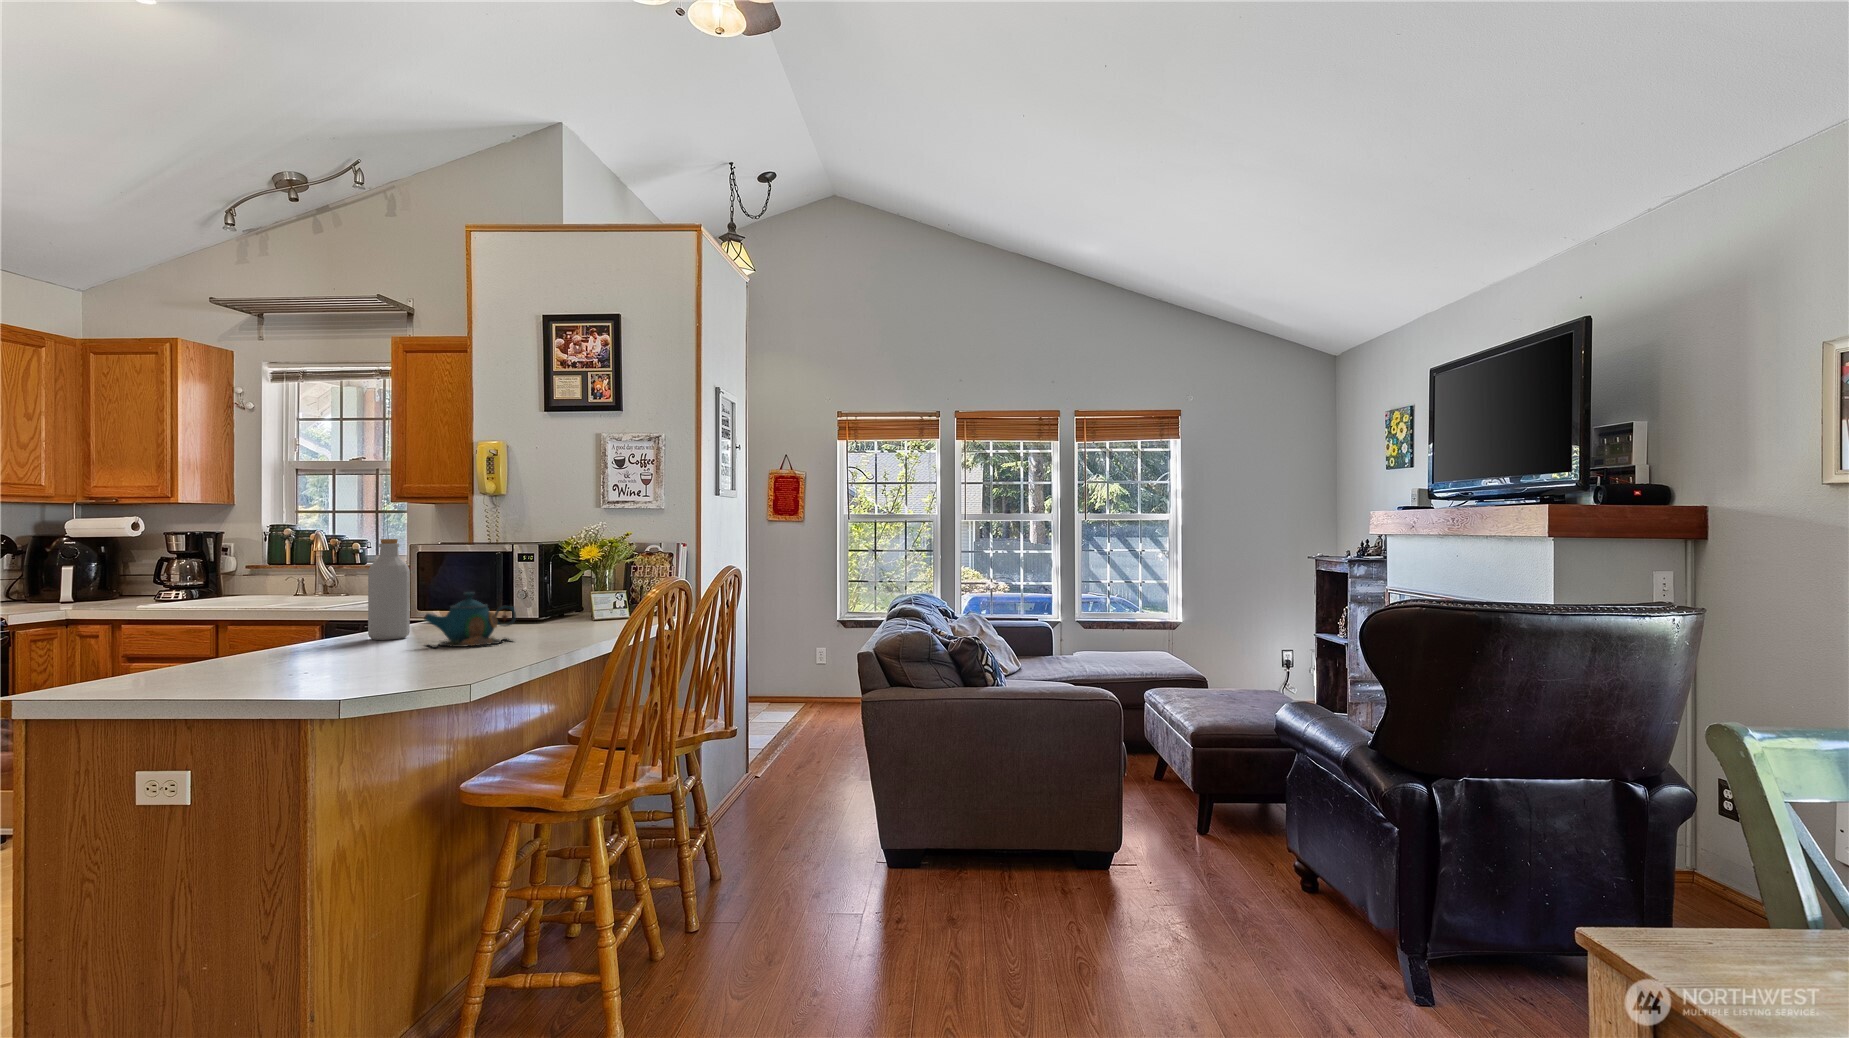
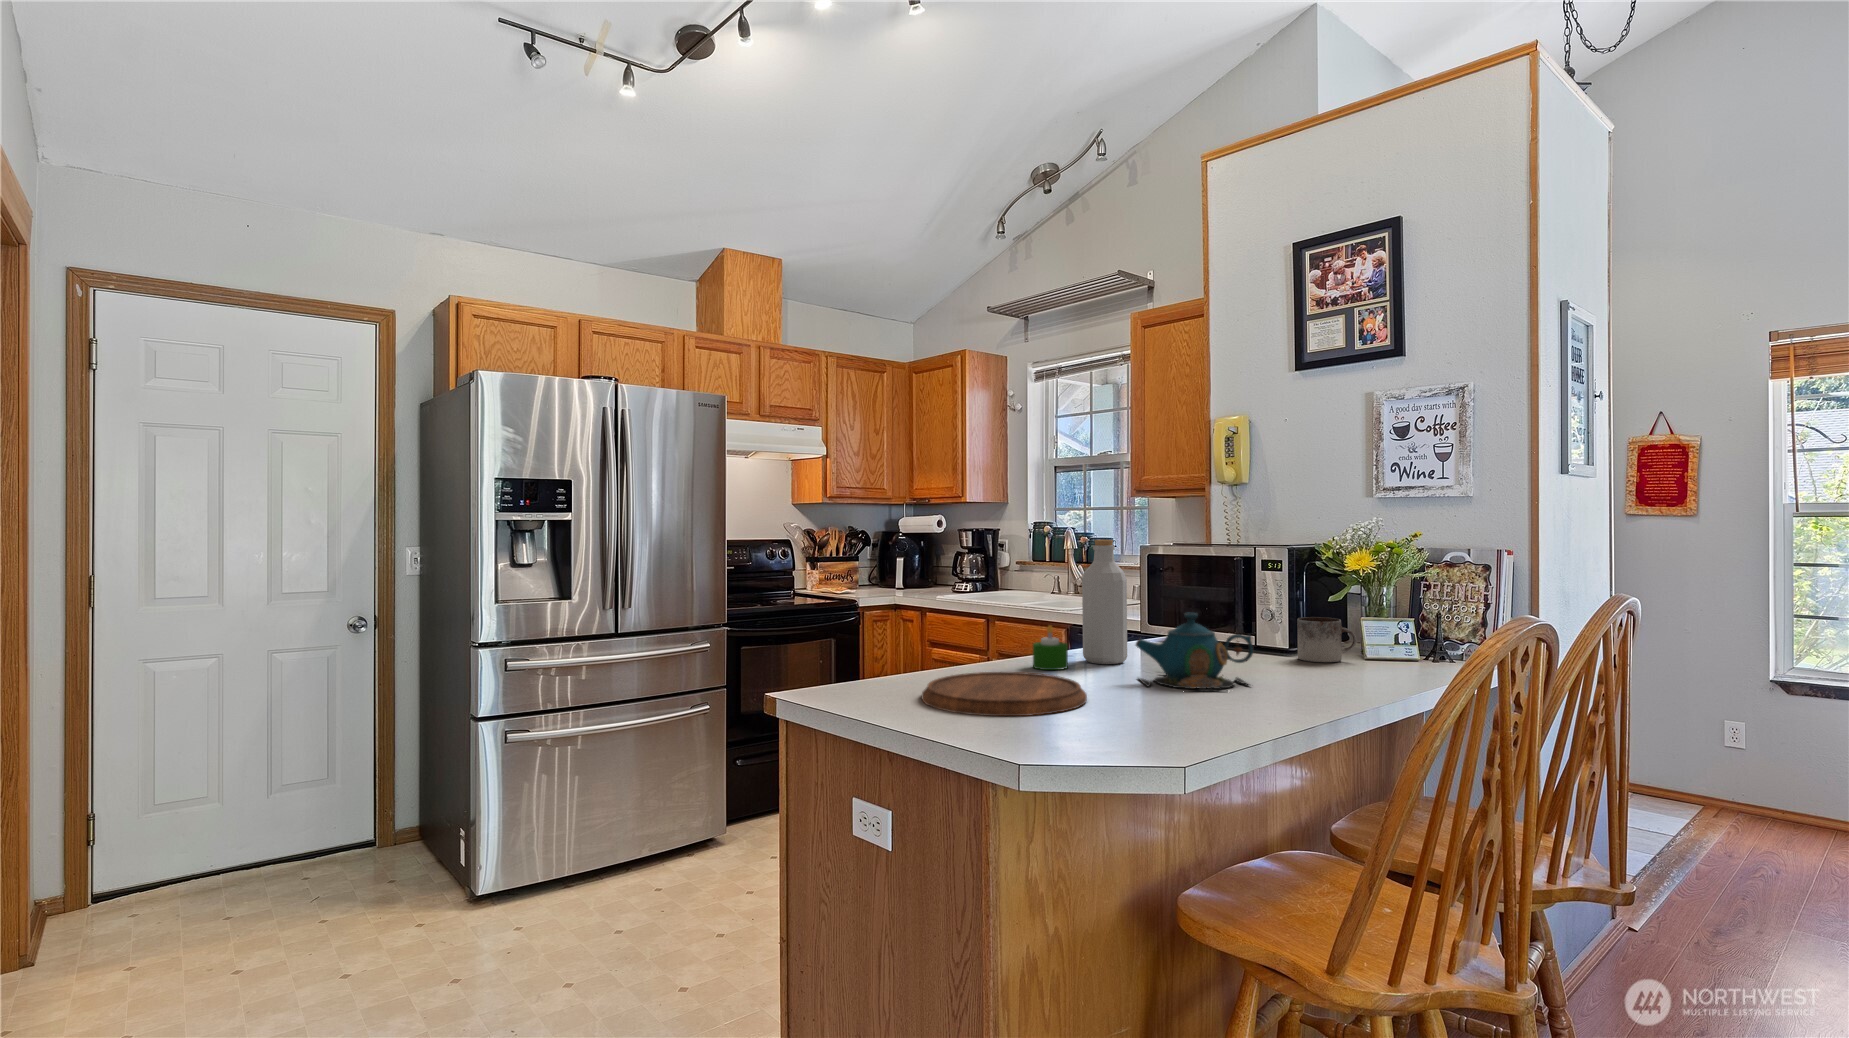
mug: none [546,594,588,626] -> present [1297,617,1357,662]
candle: none [323,610,358,647] -> present [1033,626,1068,670]
cutting board: none [230,646,390,677] -> present [922,672,1087,716]

